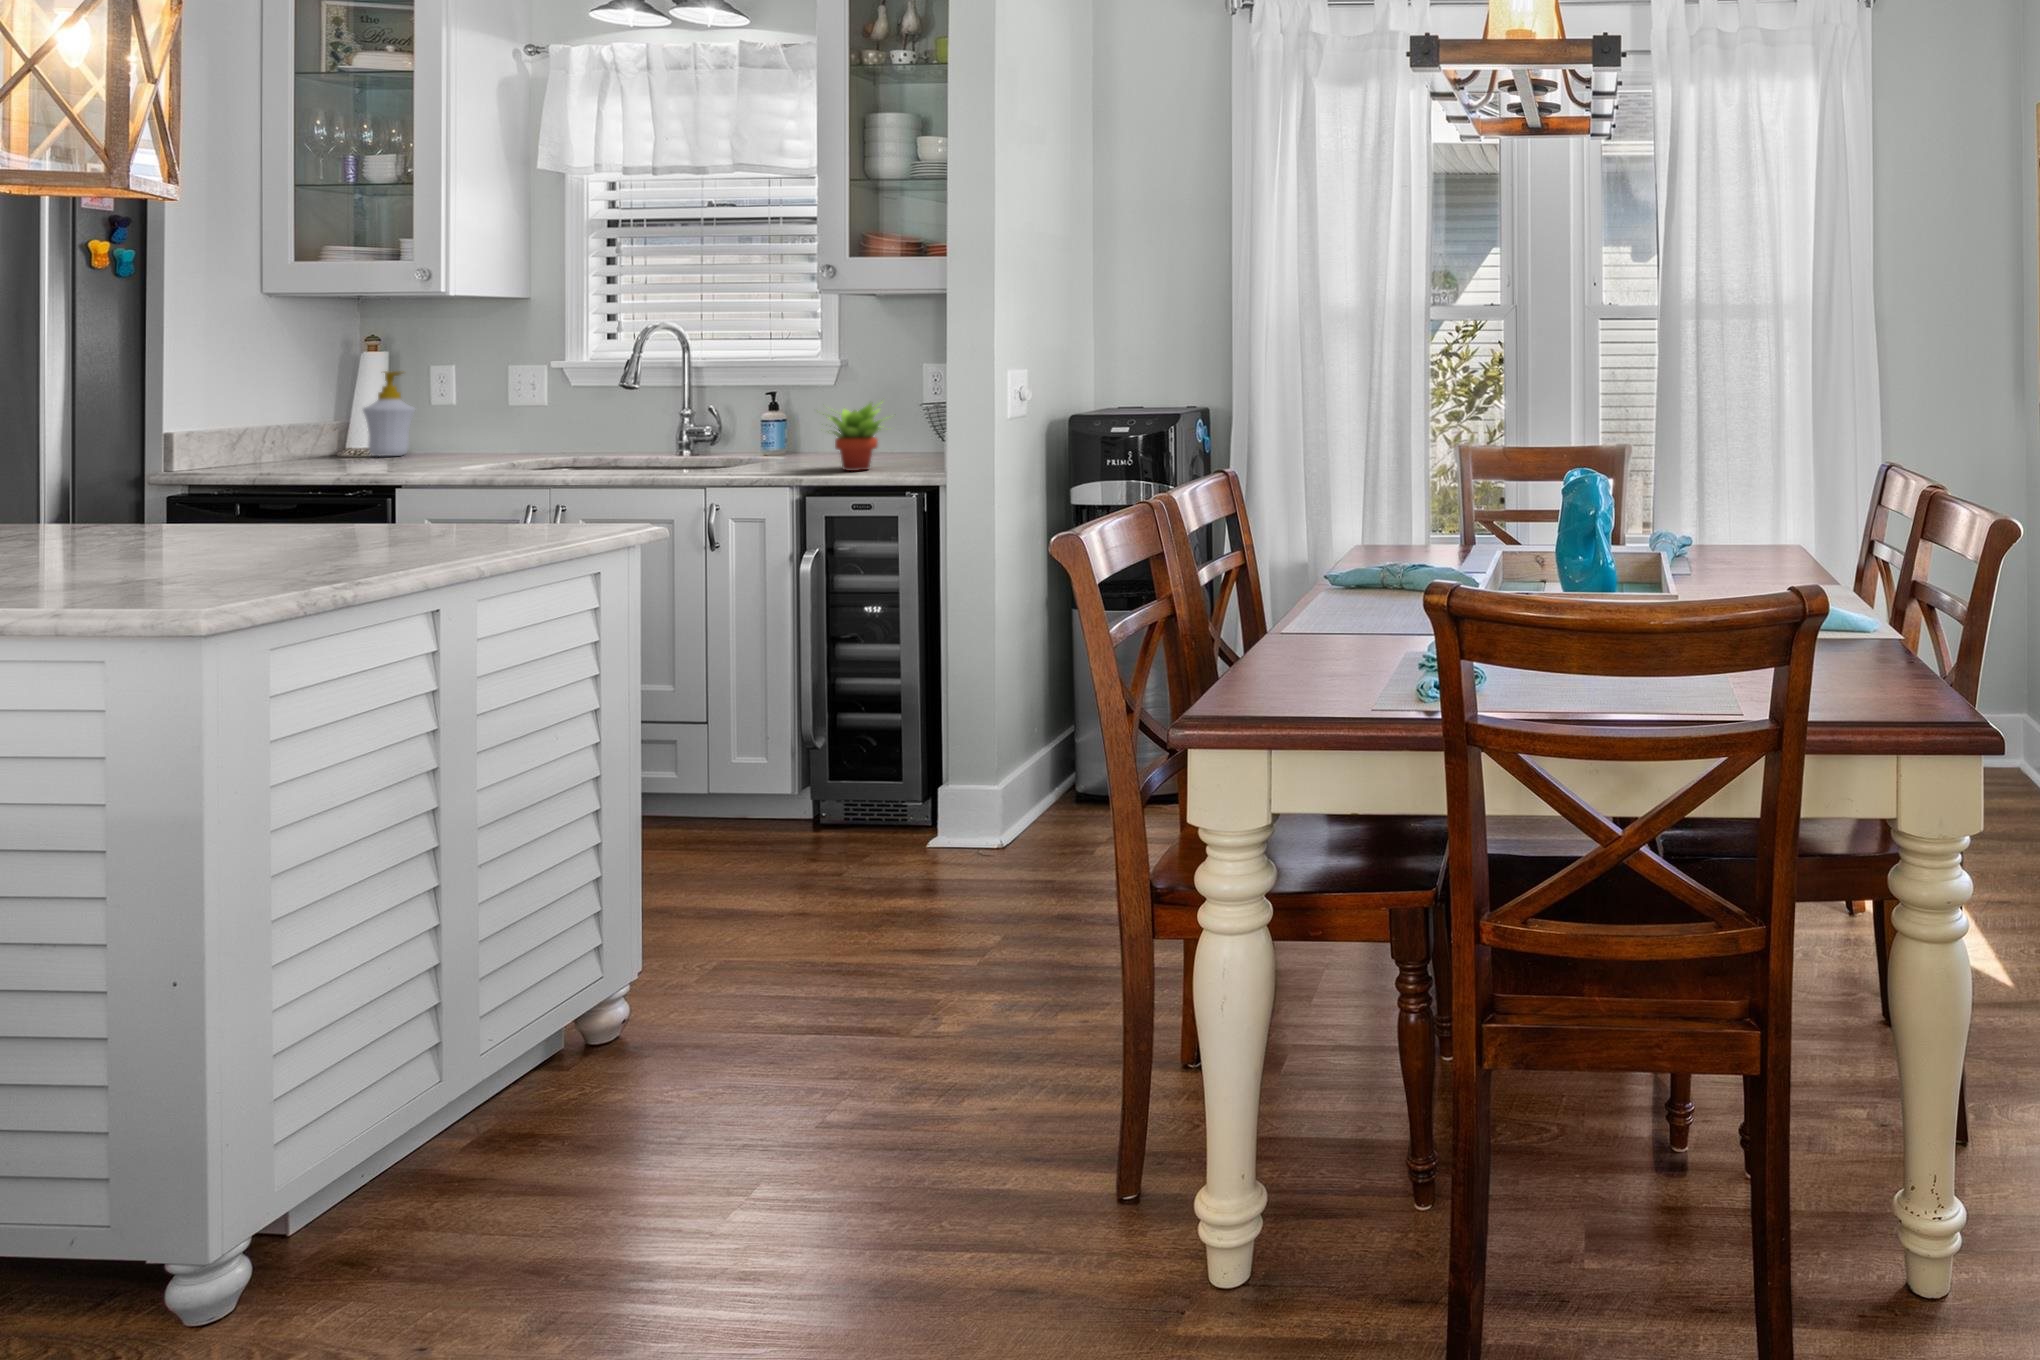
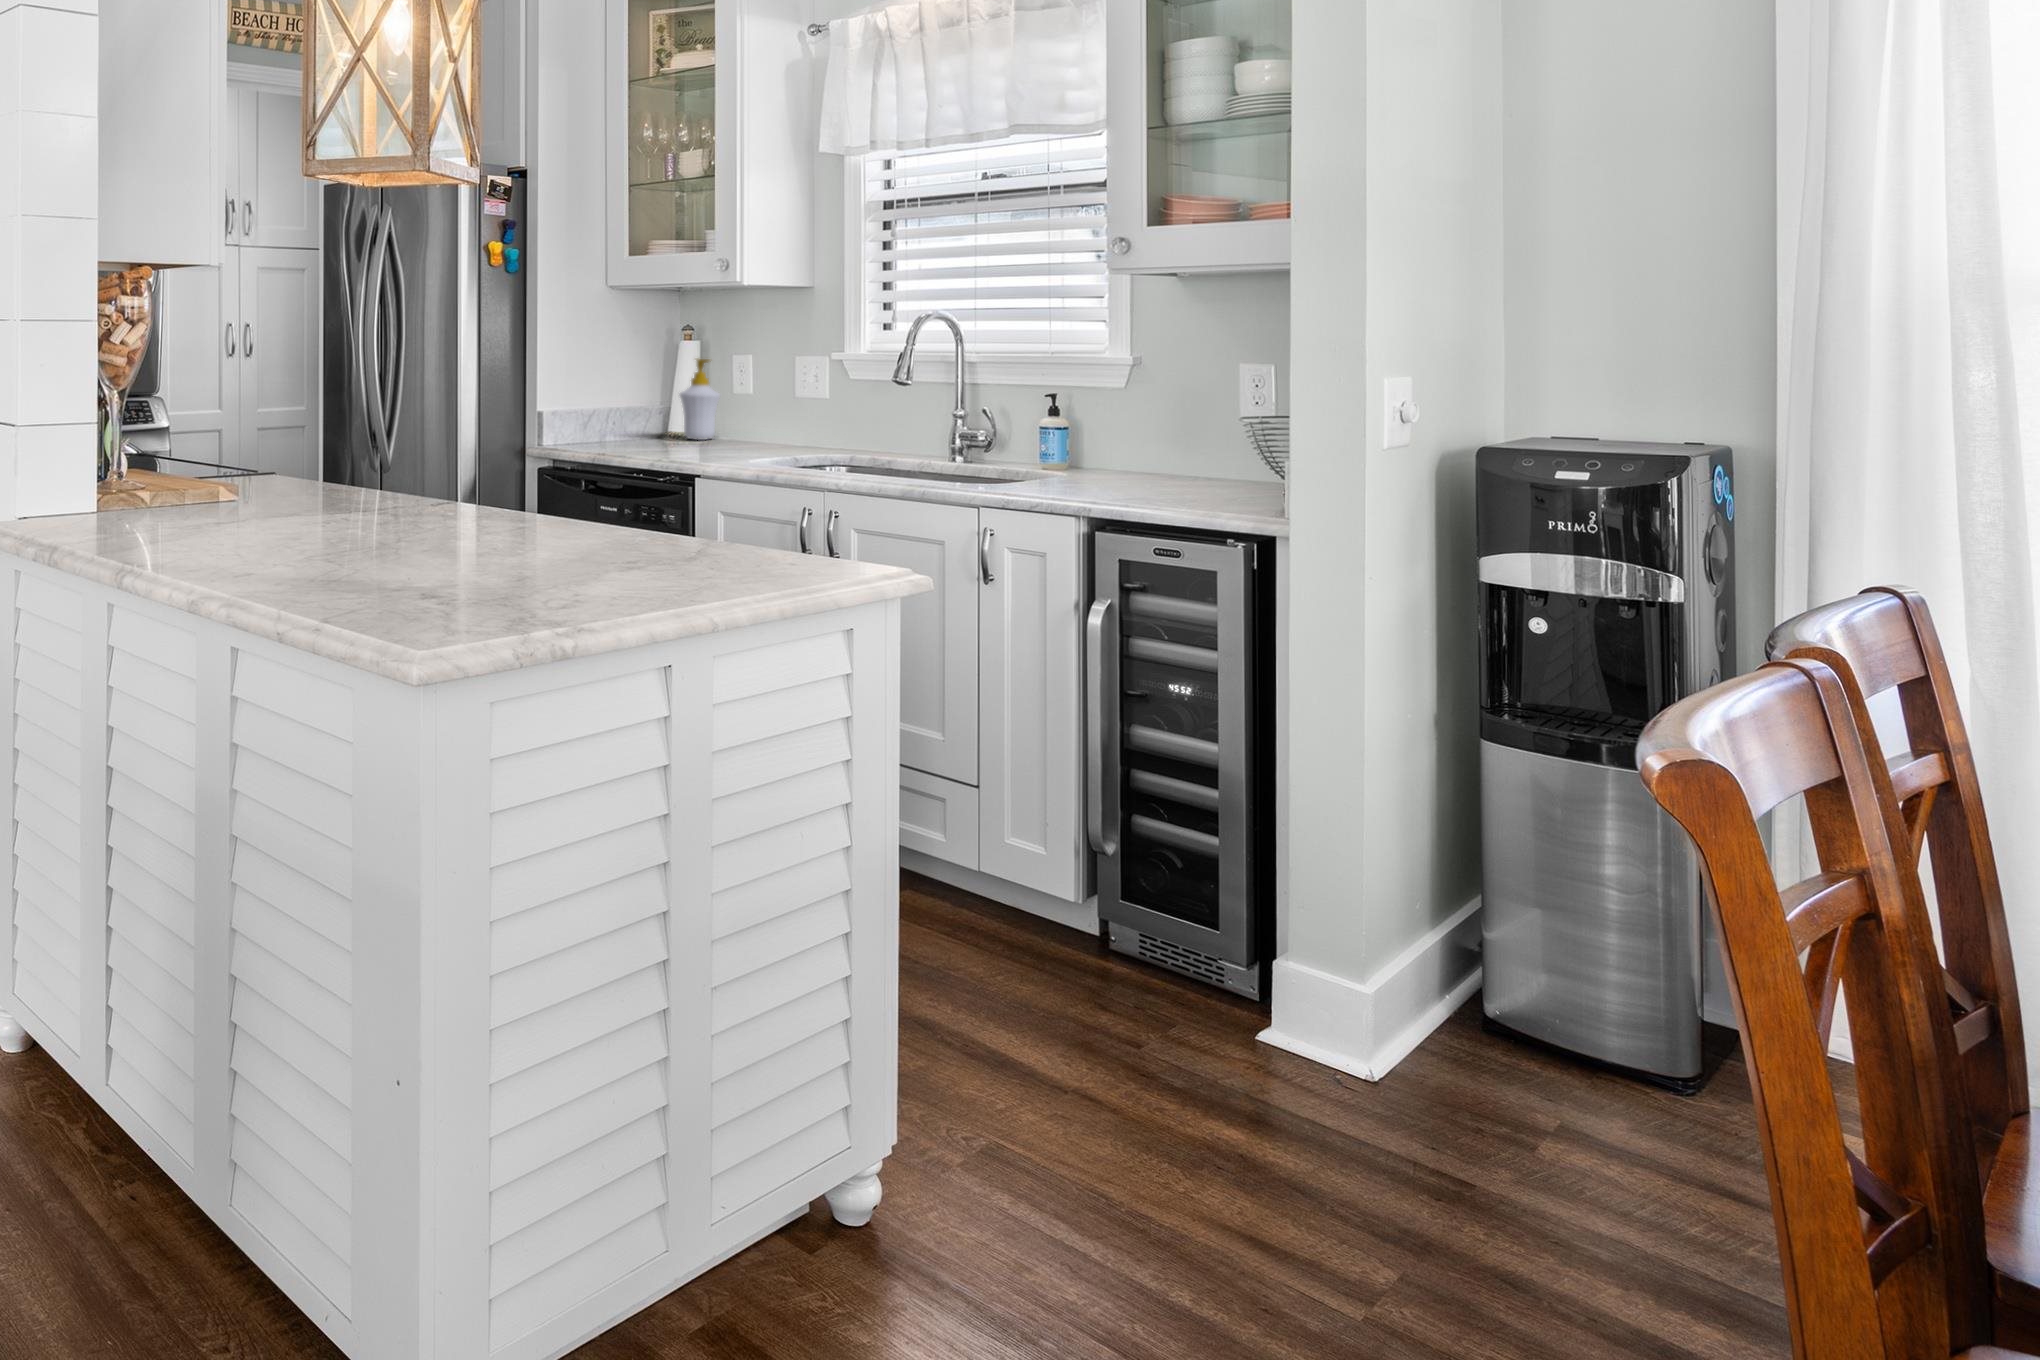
succulent plant: present [823,402,895,471] -> none [1103,411,1209,504]

